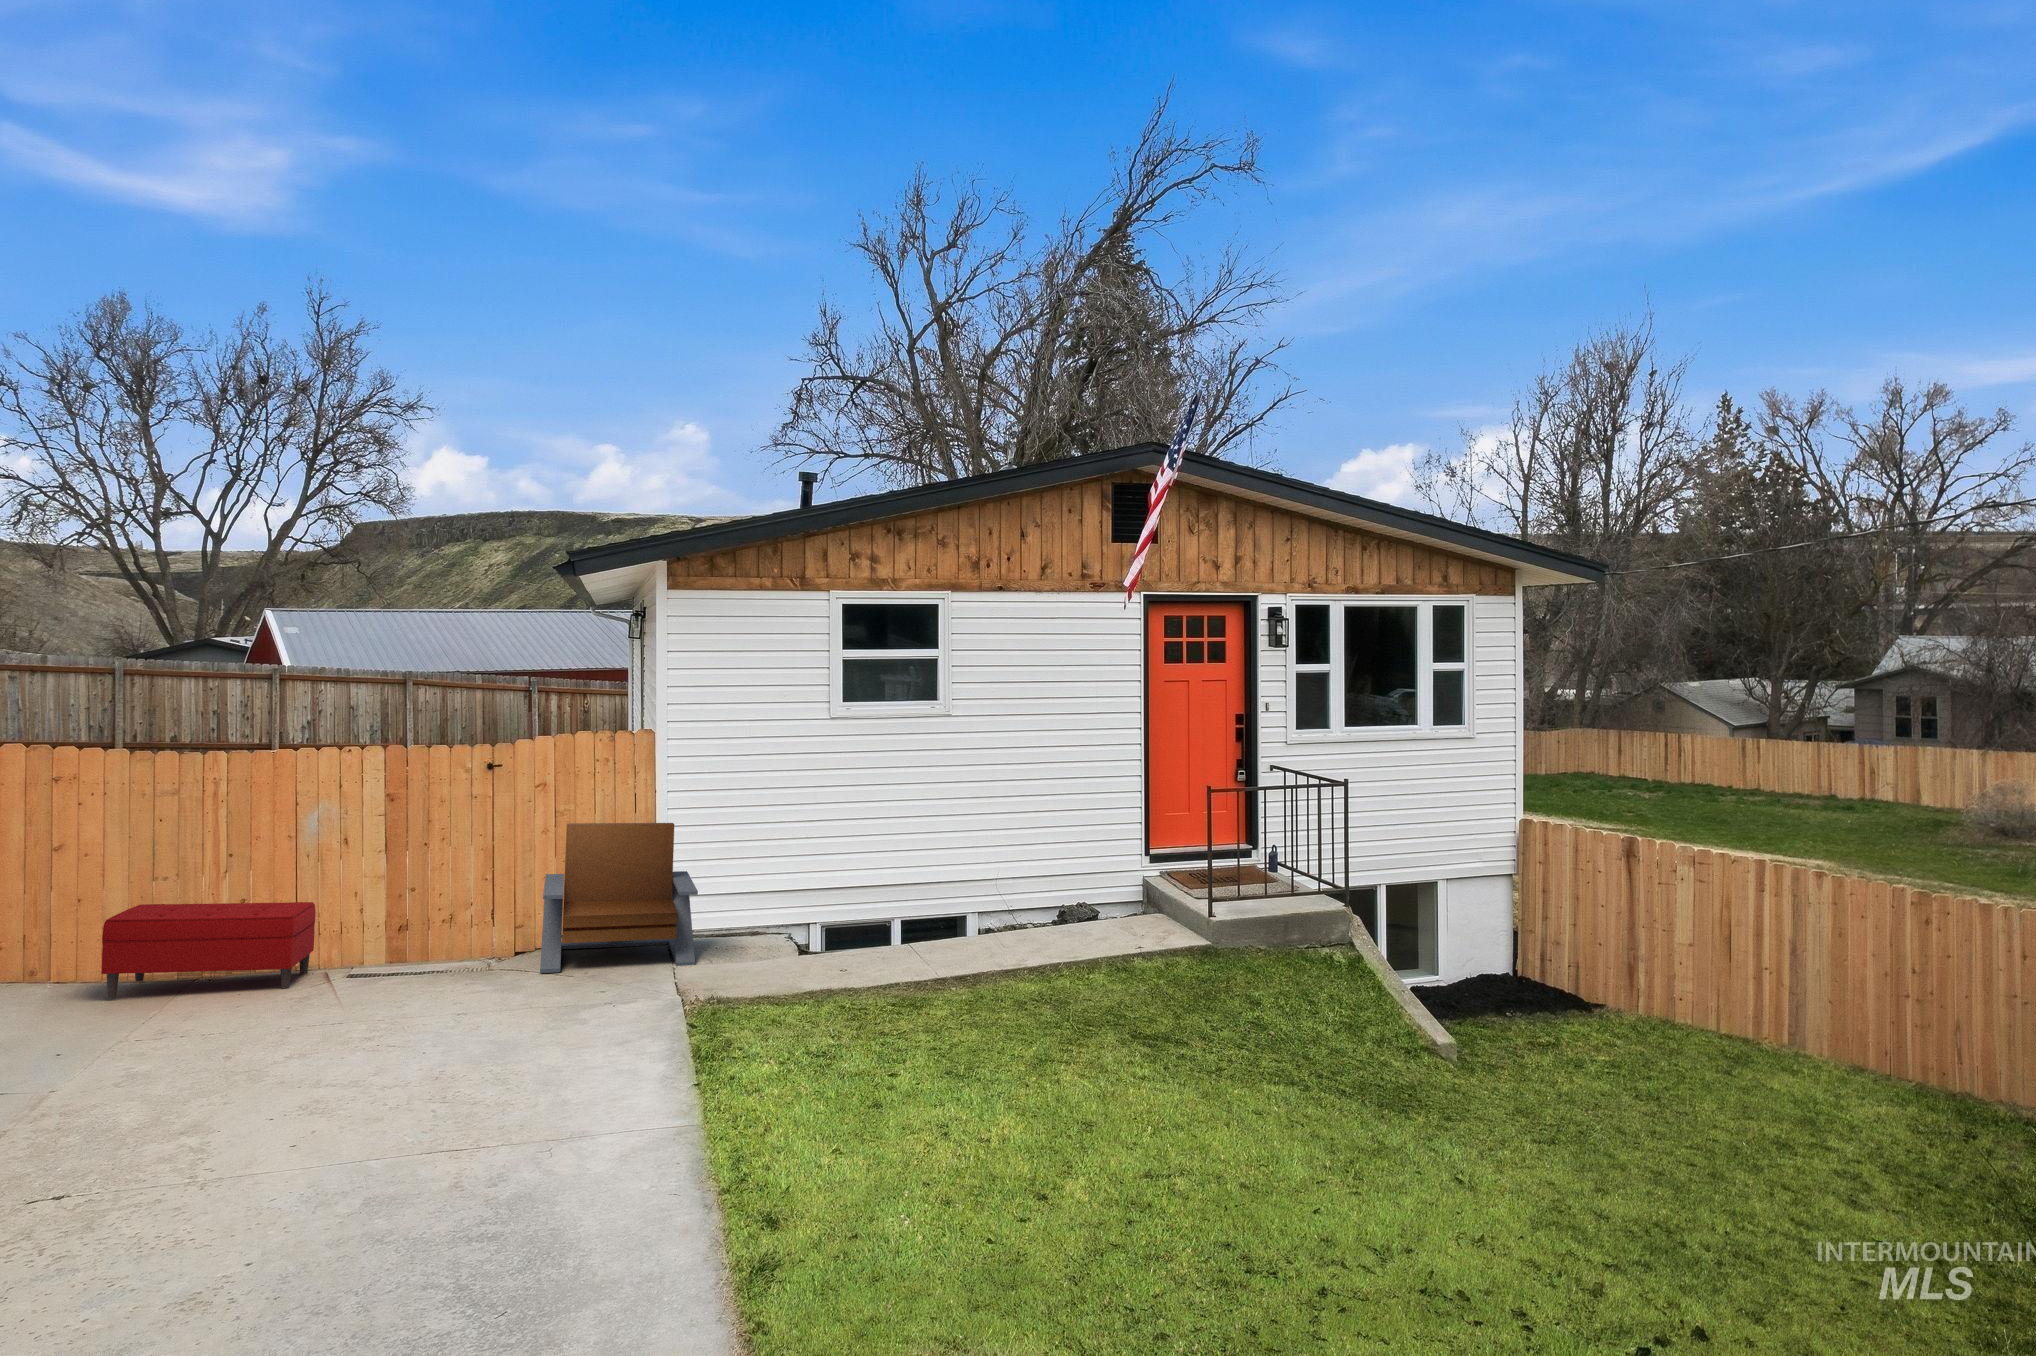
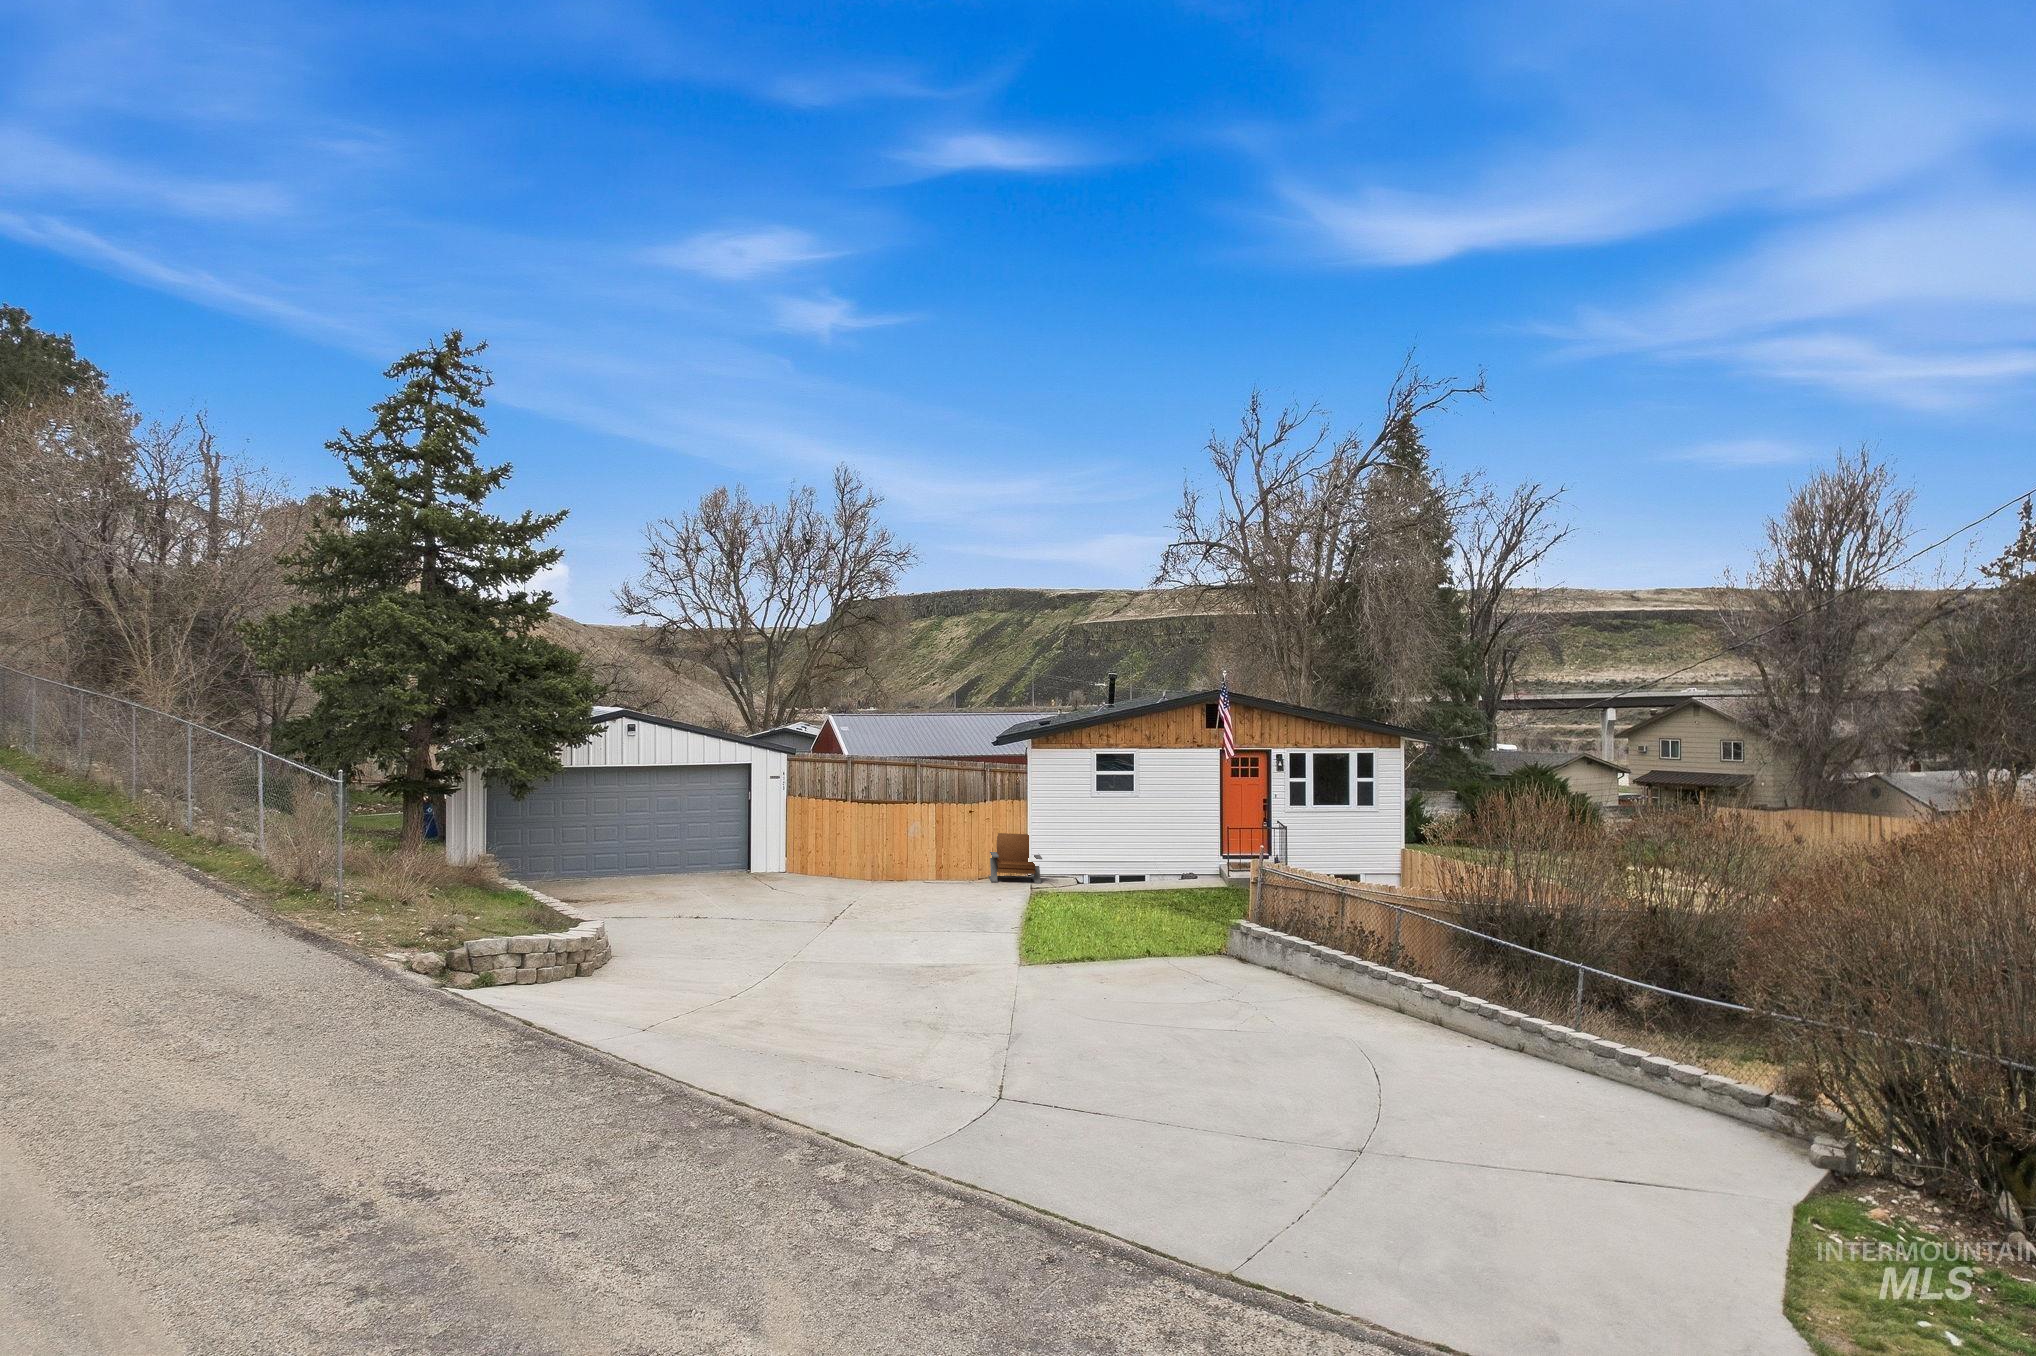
bench: present [101,902,316,998] -> none [864,853,918,883]

